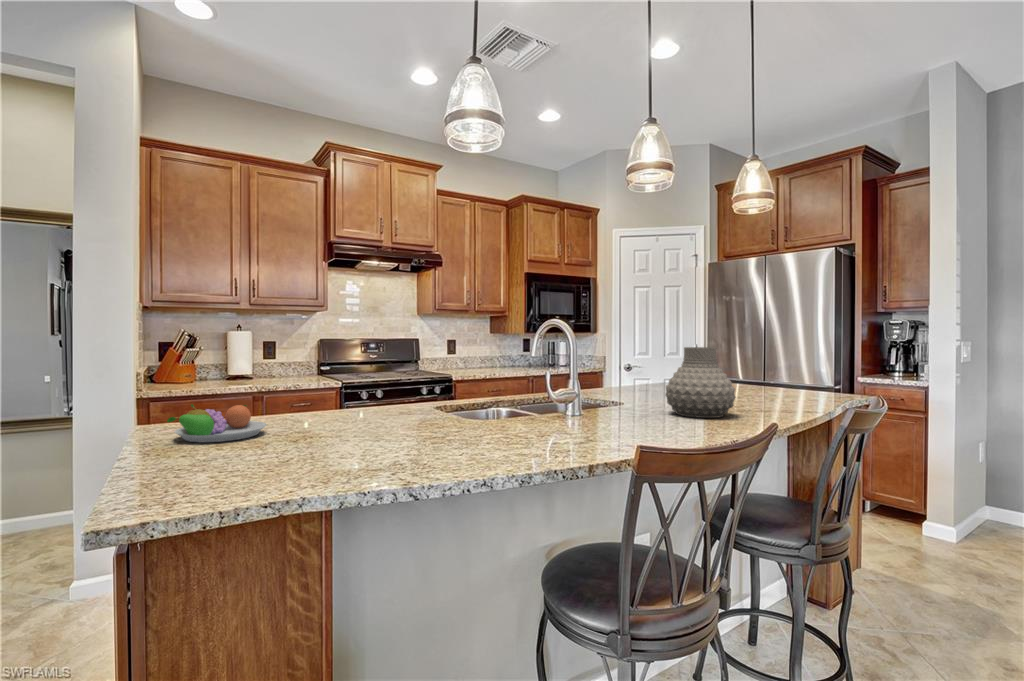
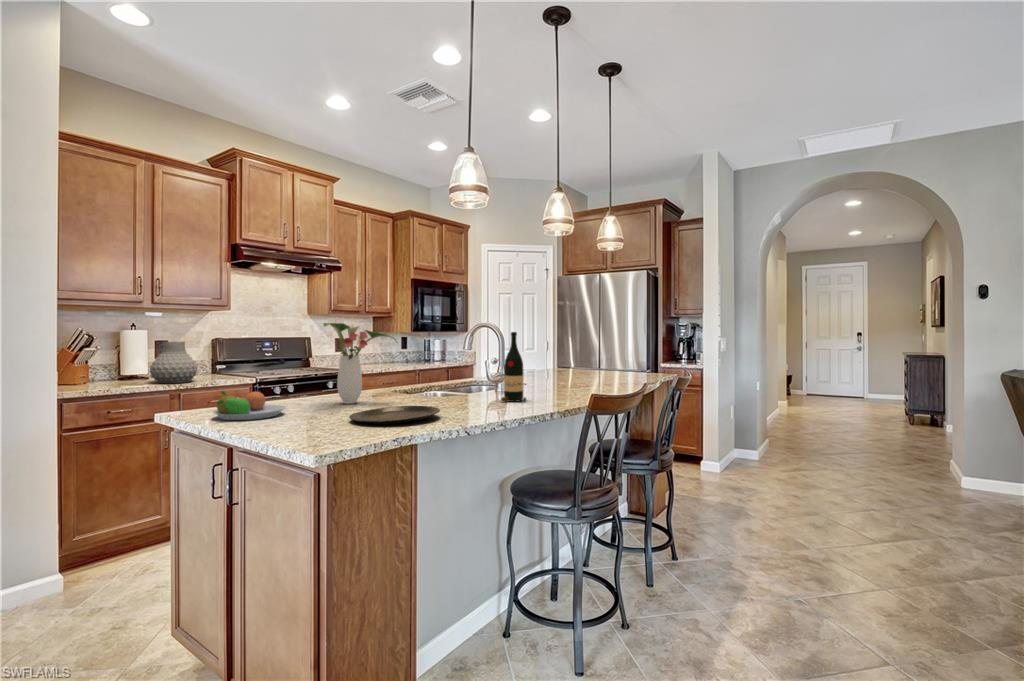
flower arrangement: none [317,318,417,423] -> present [323,321,397,404]
wine bottle: none [552,332,588,436] -> present [501,332,526,402]
vase: present [666,347,735,418] -> present [150,342,198,383]
plate: none [296,435,429,466] -> present [349,406,440,424]

